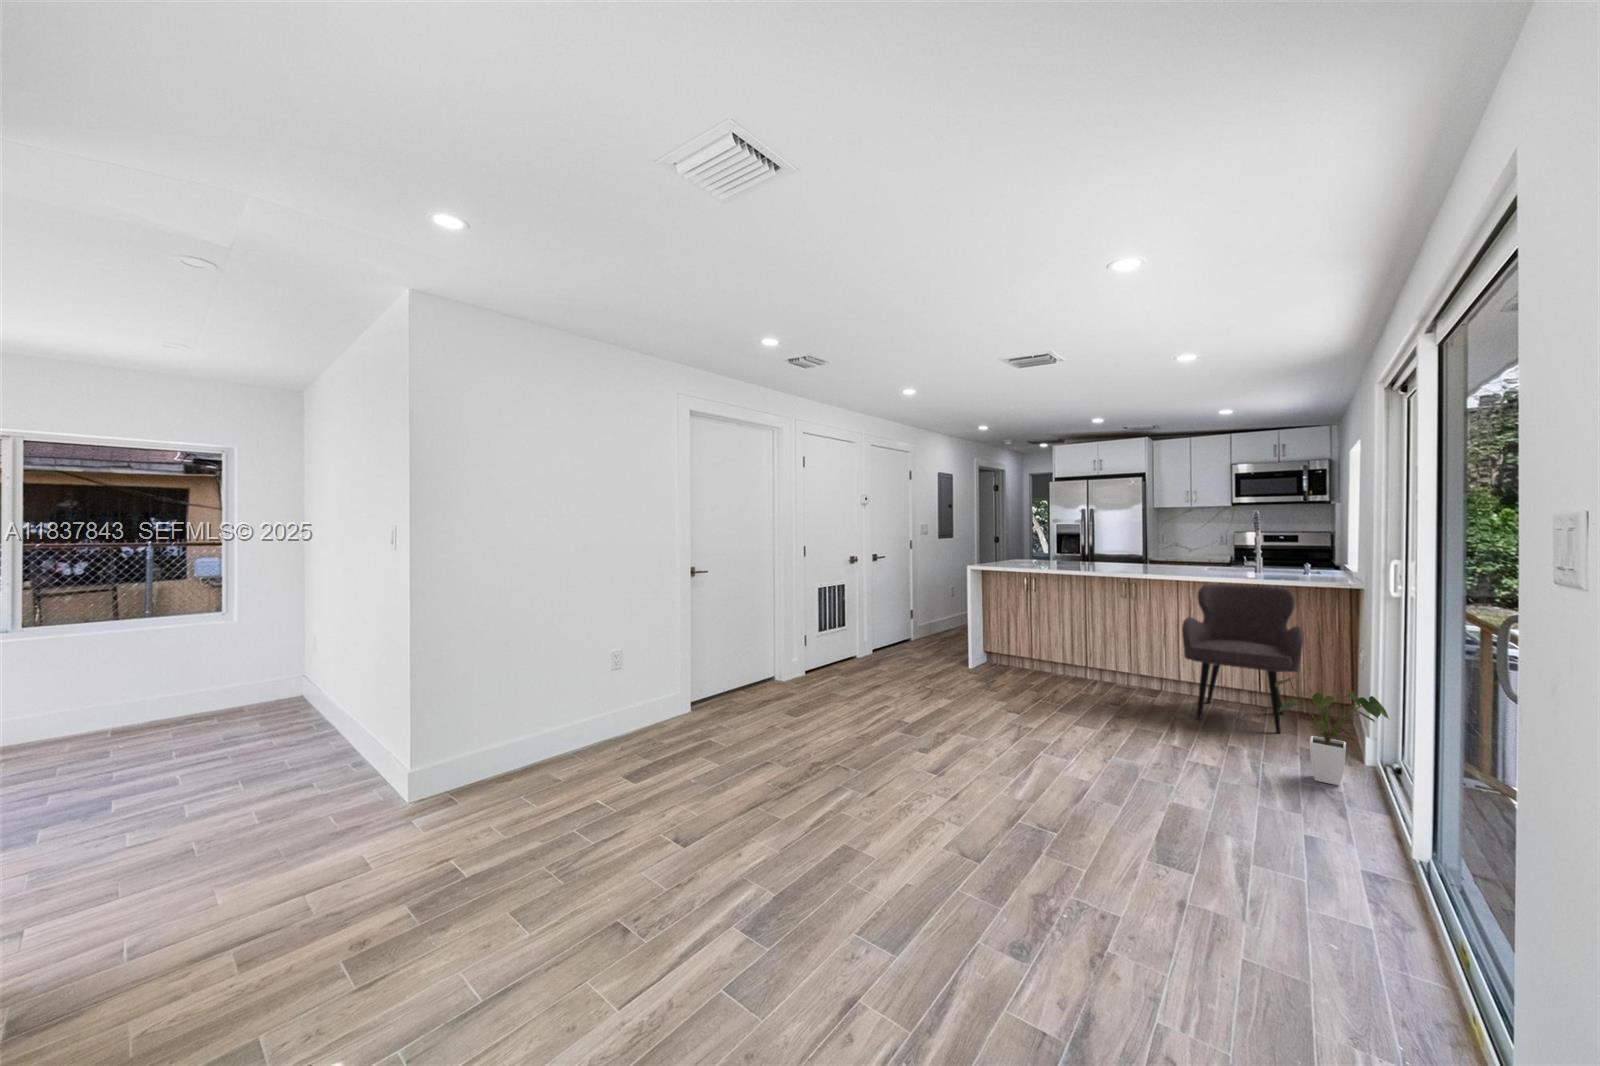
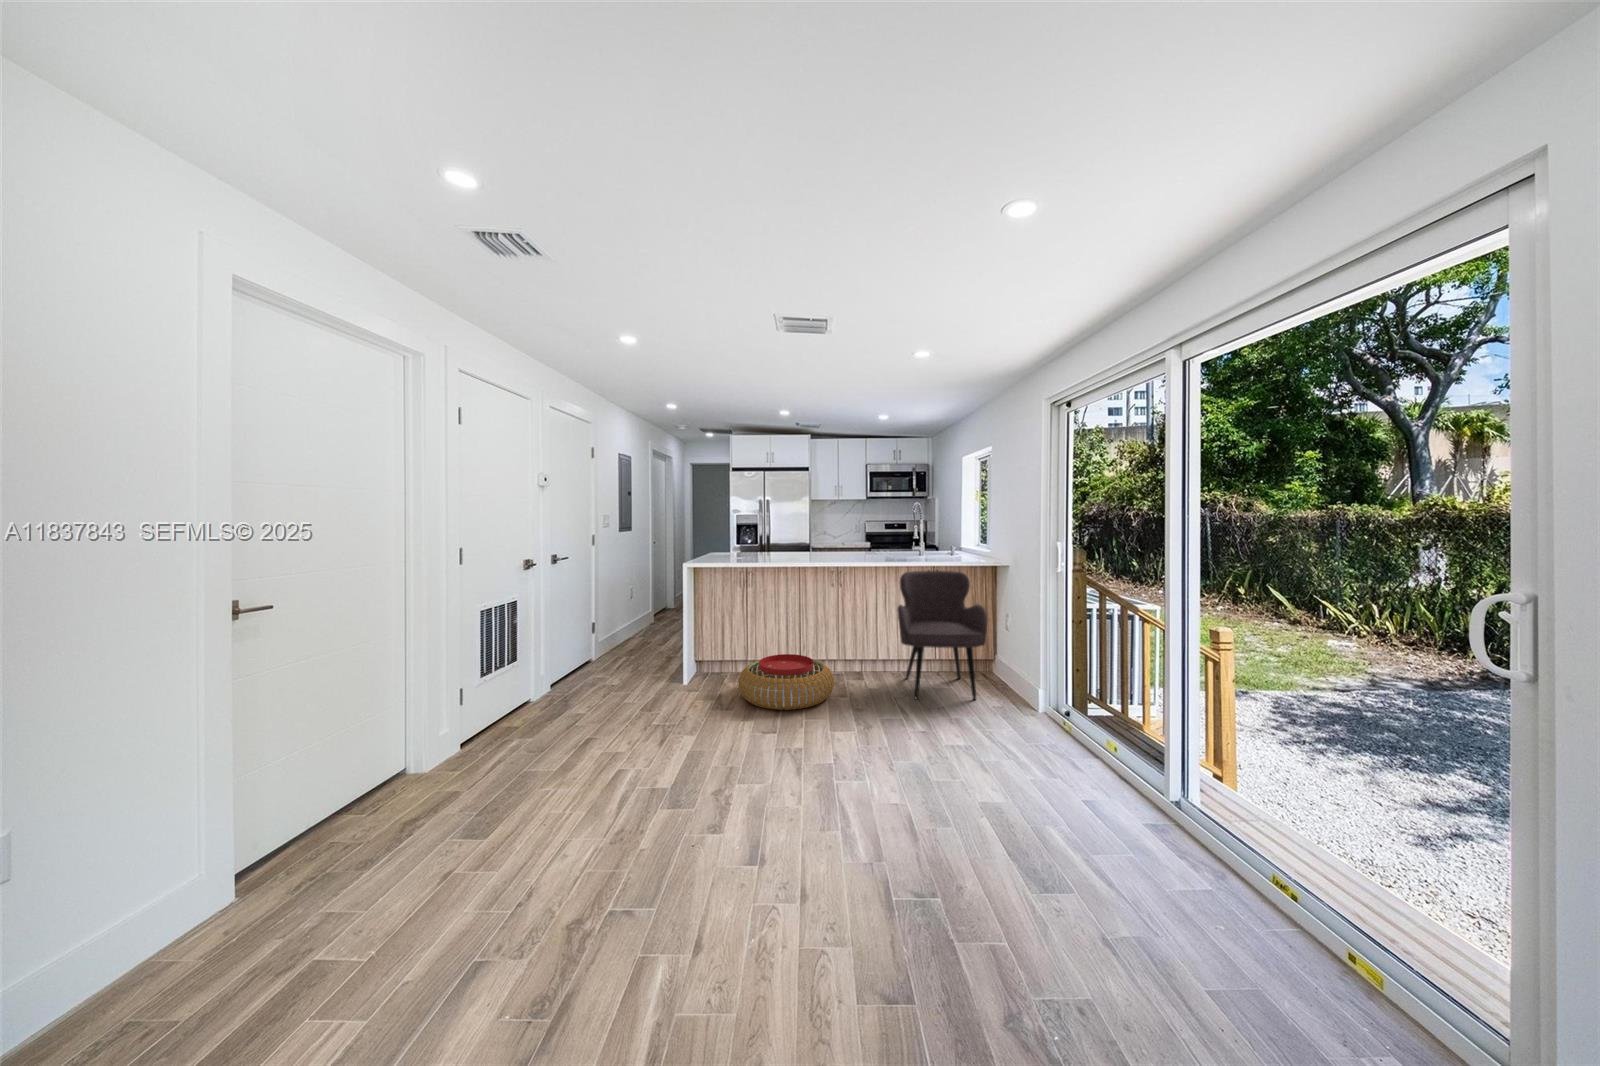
pouf: none [1007,654,1107,703] -> present [738,654,834,710]
house plant: present [1276,677,1389,785] -> none [1004,657,1094,746]

